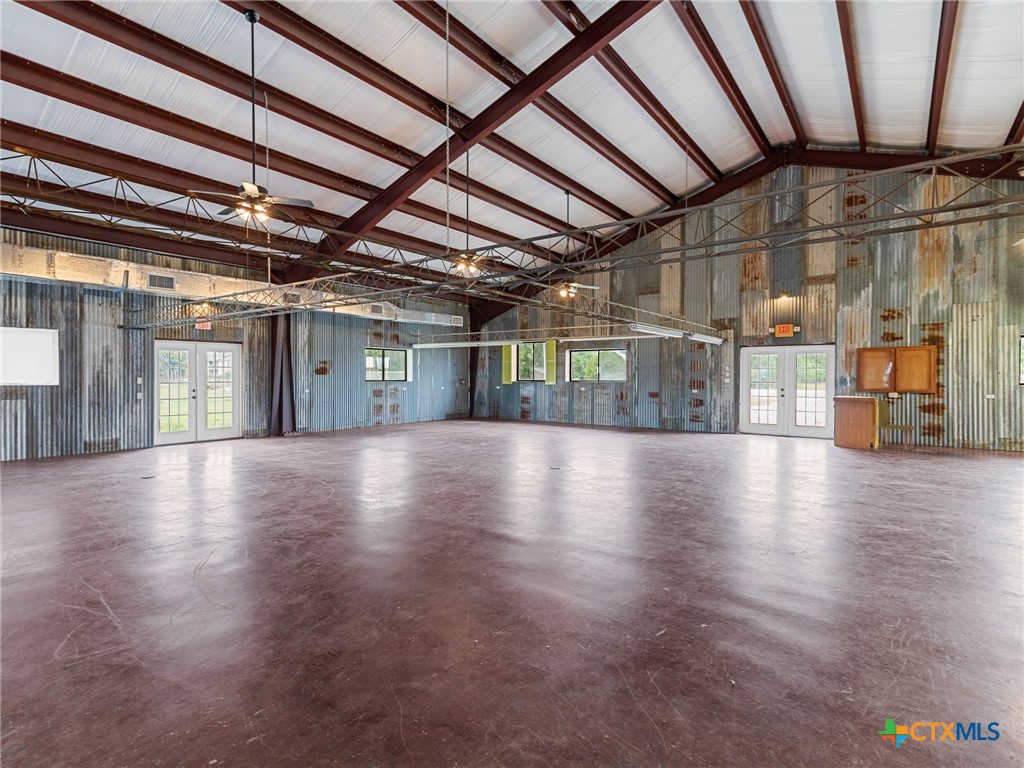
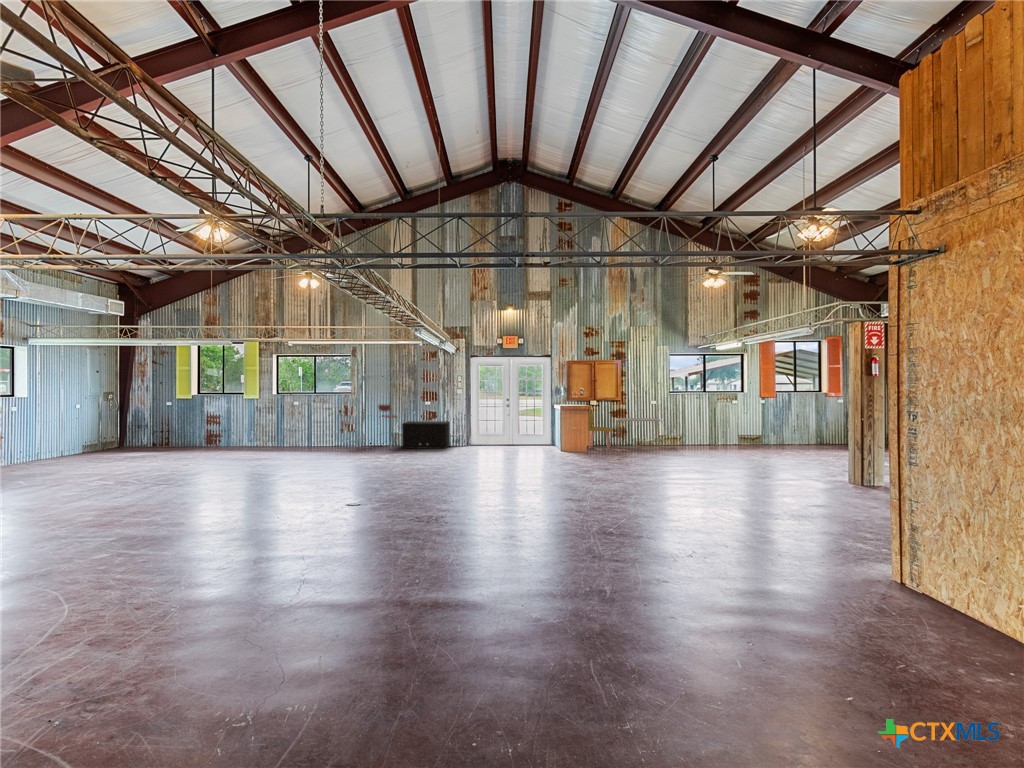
storage cabinet: none [668,408,717,436] -> present [402,421,450,449]
console table: none [923,416,992,455] -> present [616,418,661,447]

